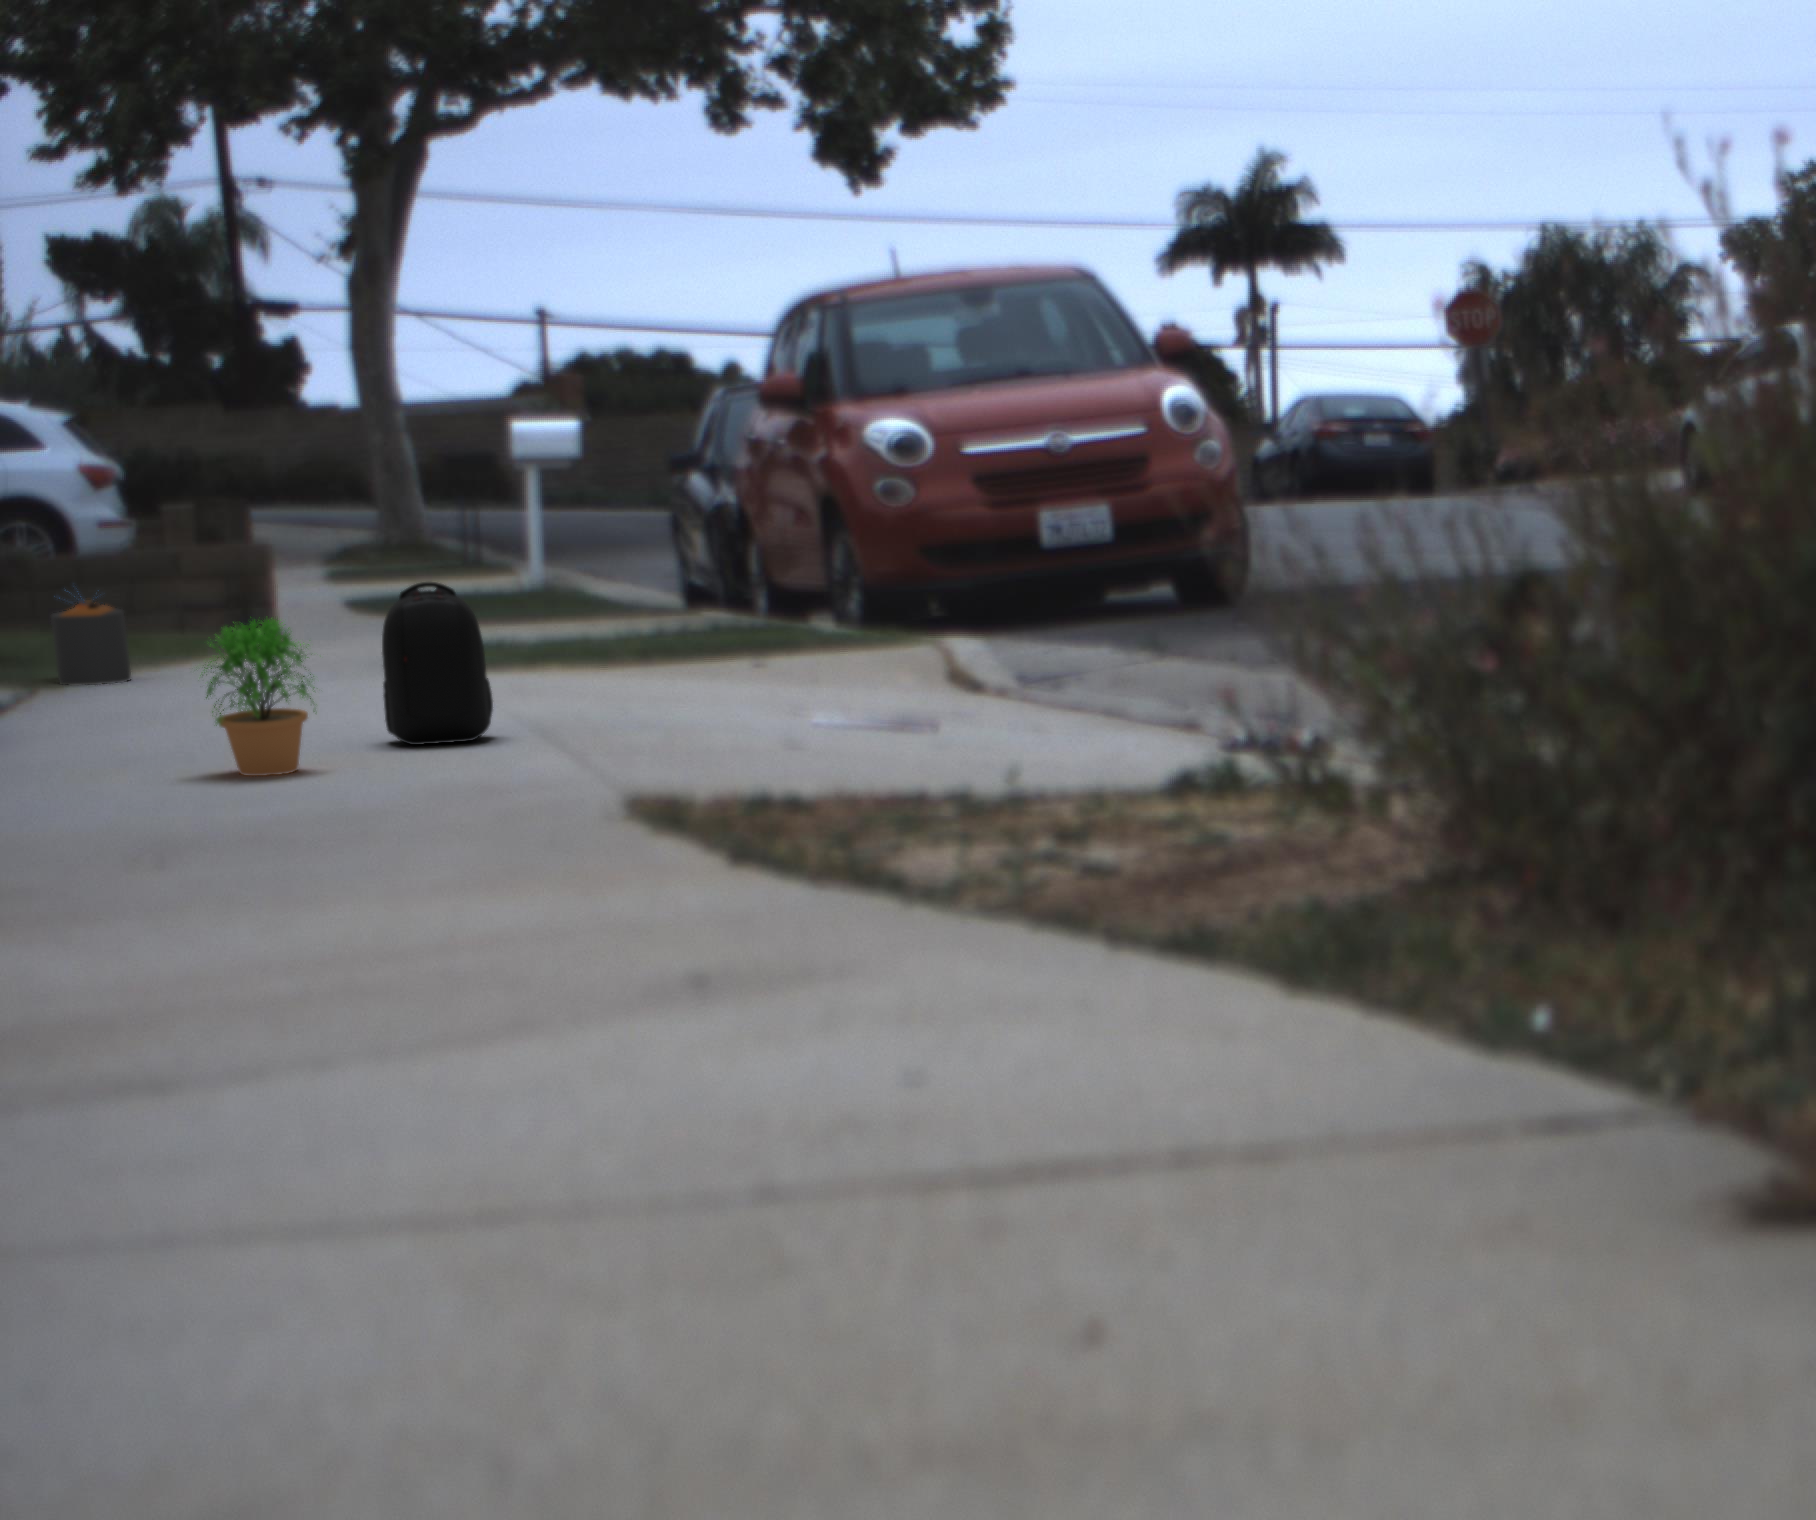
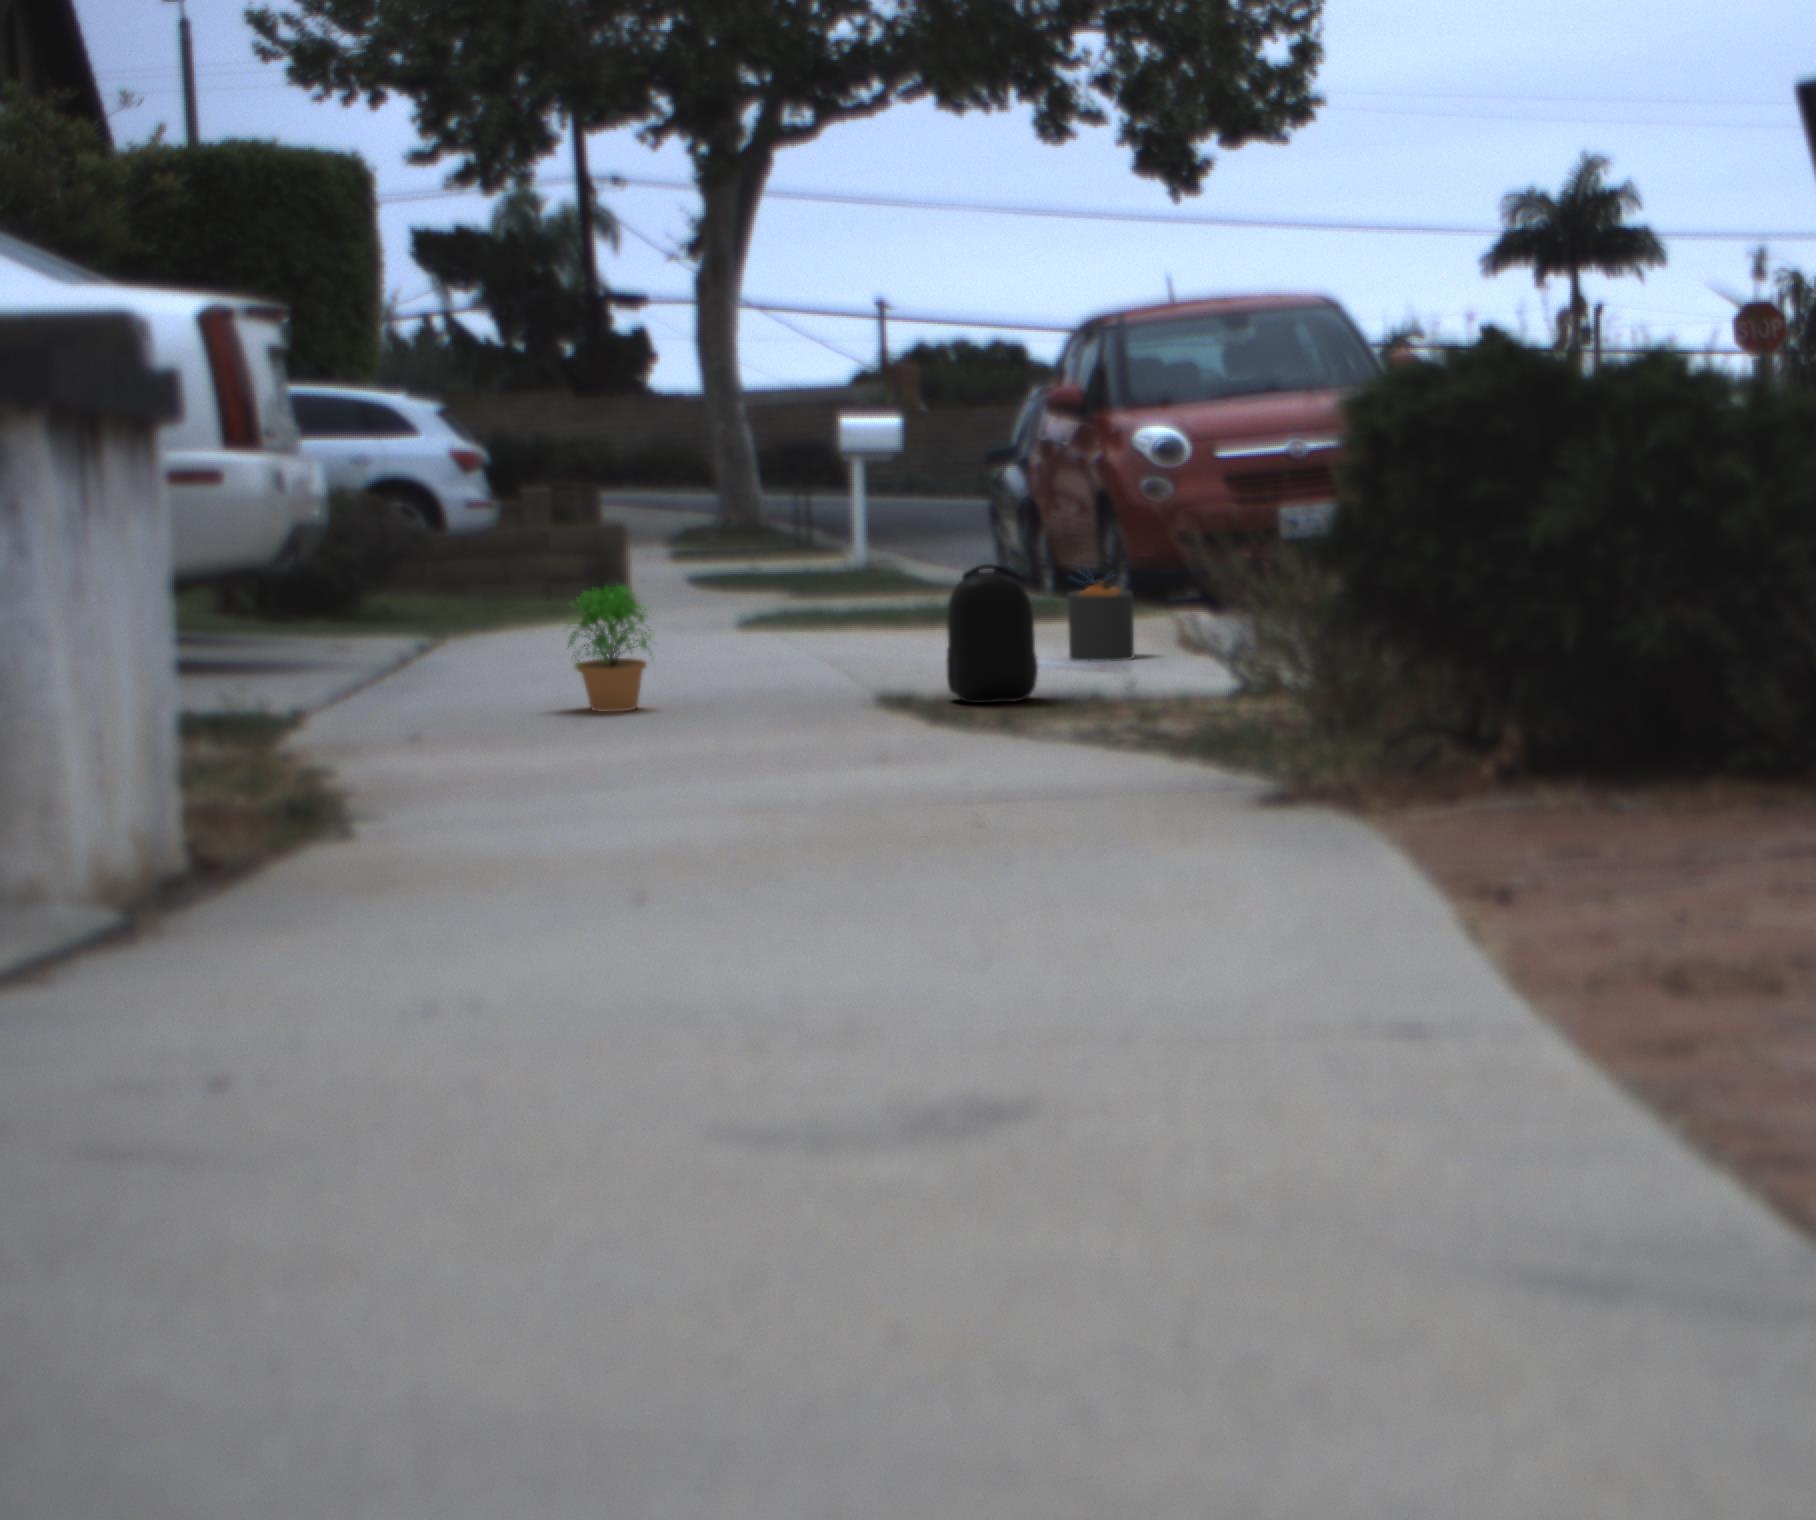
backpack: present [382,582,493,745] -> present [947,564,1038,703]
trash can: present [51,590,131,685] -> present [1068,572,1134,662]

